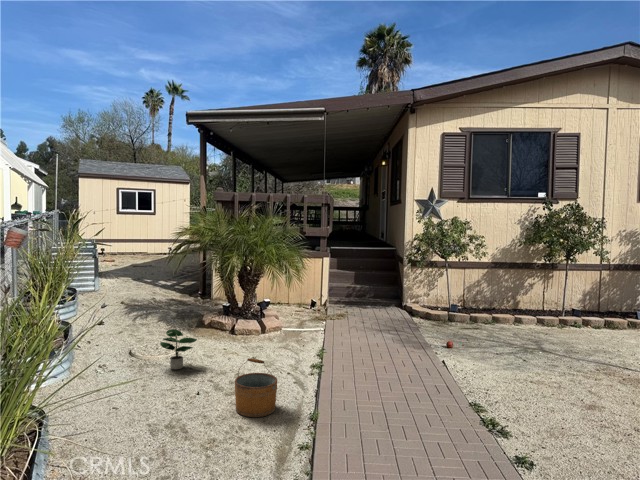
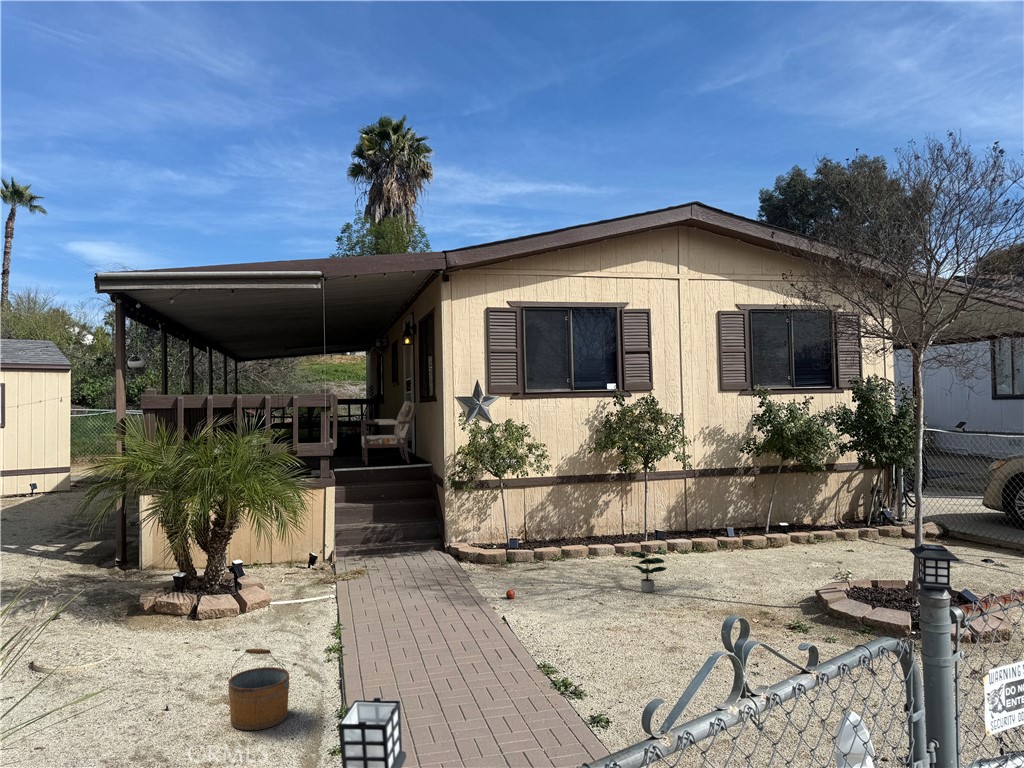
armchair: none [352,205,391,248] -> present [361,401,418,465]
potted plant: present [160,329,197,369] -> present [630,551,667,592]

